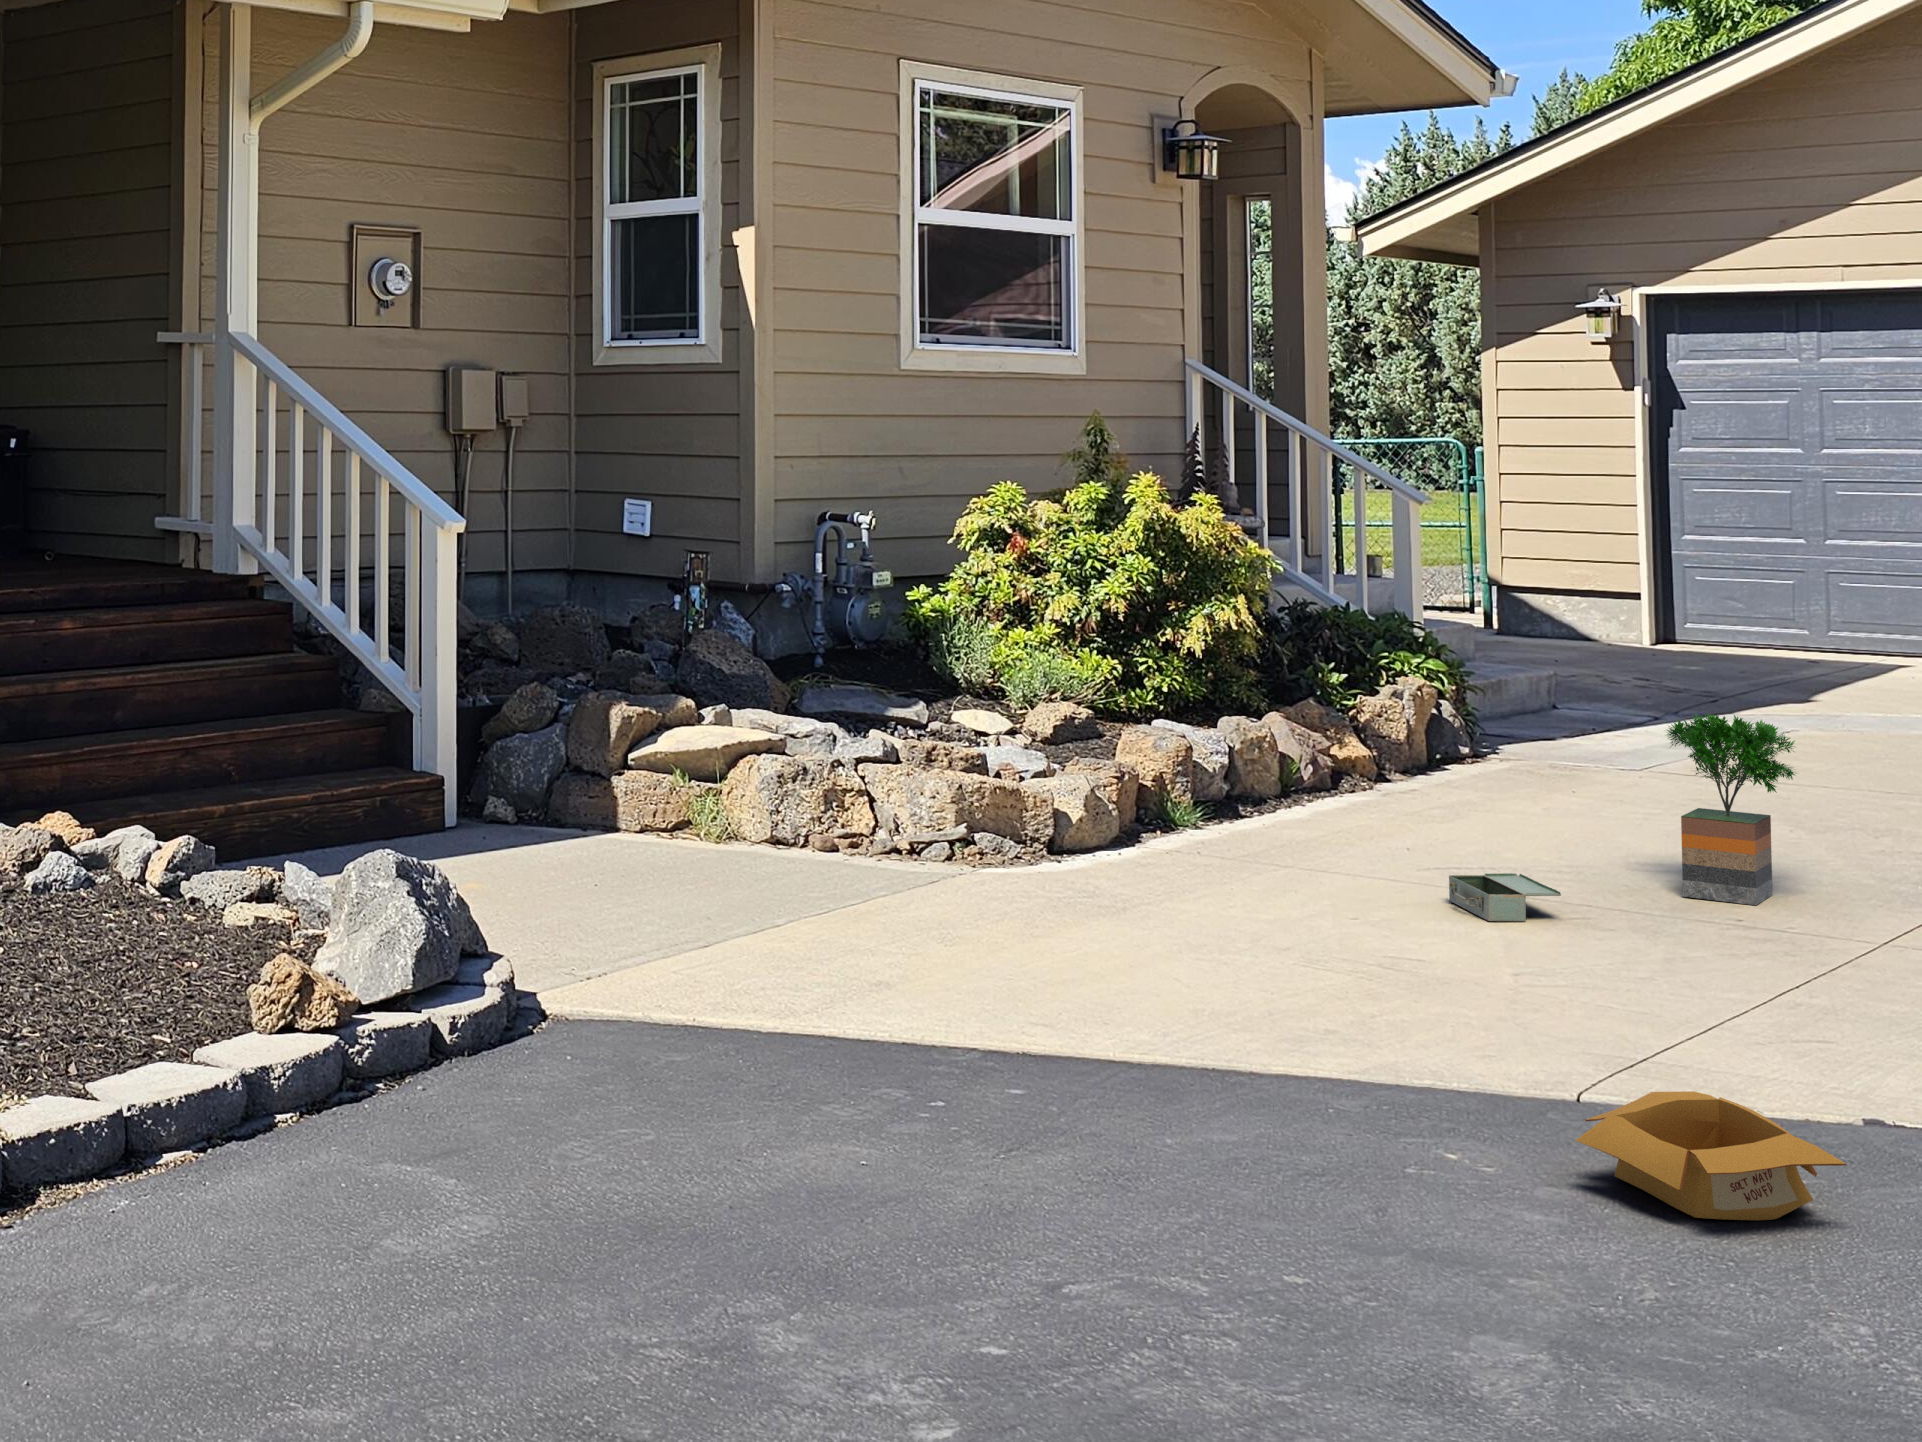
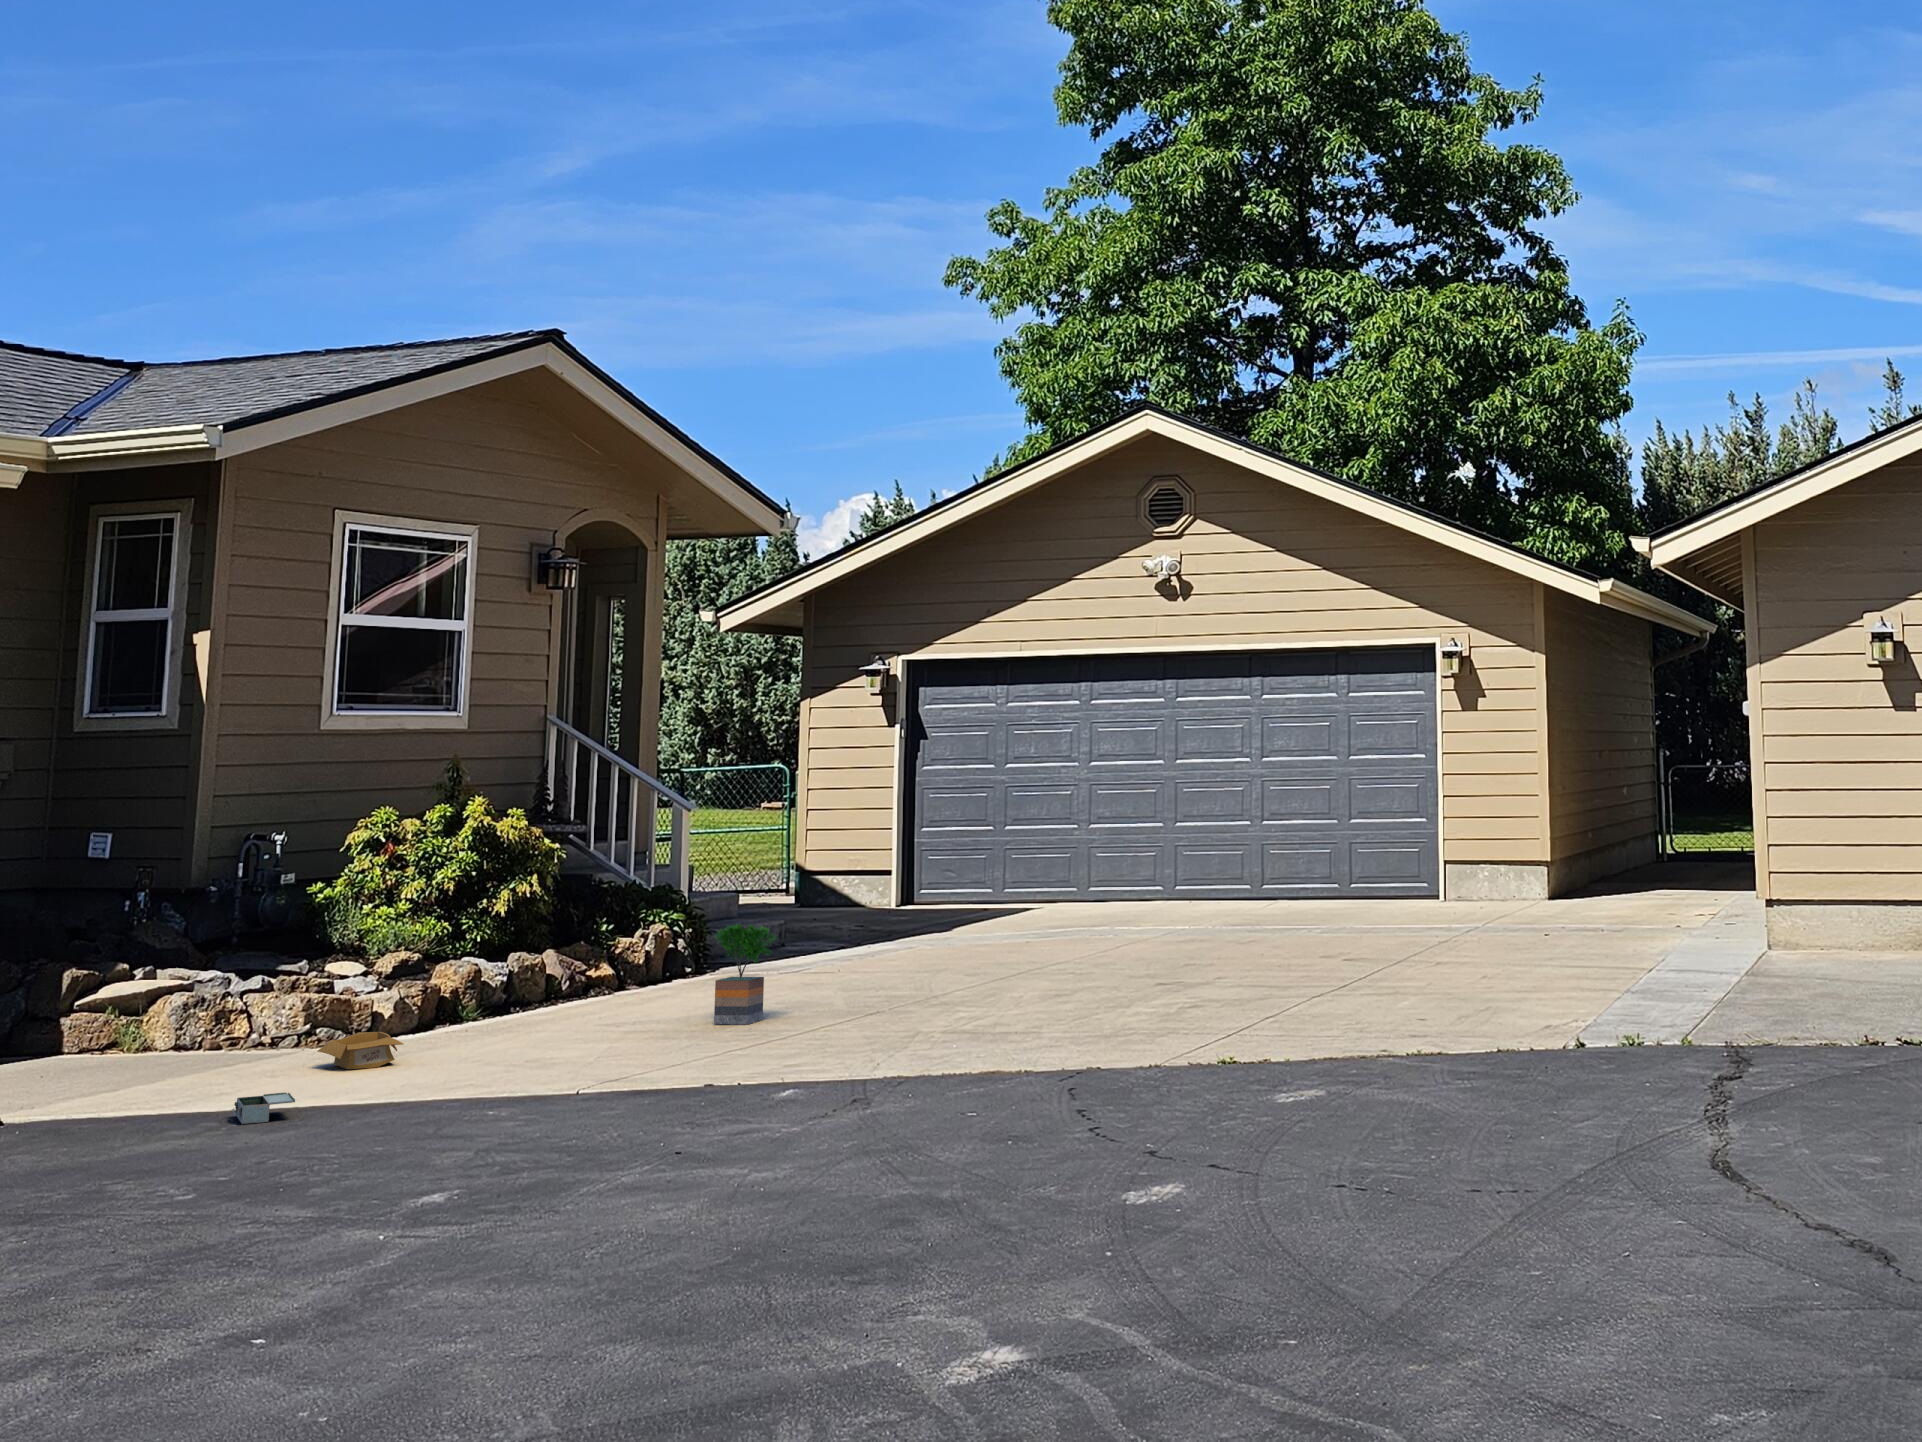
toolbox: present [1449,873,1561,922] -> present [232,1093,295,1124]
cardboard box: present [1576,1091,1847,1220] -> present [317,1032,403,1069]

